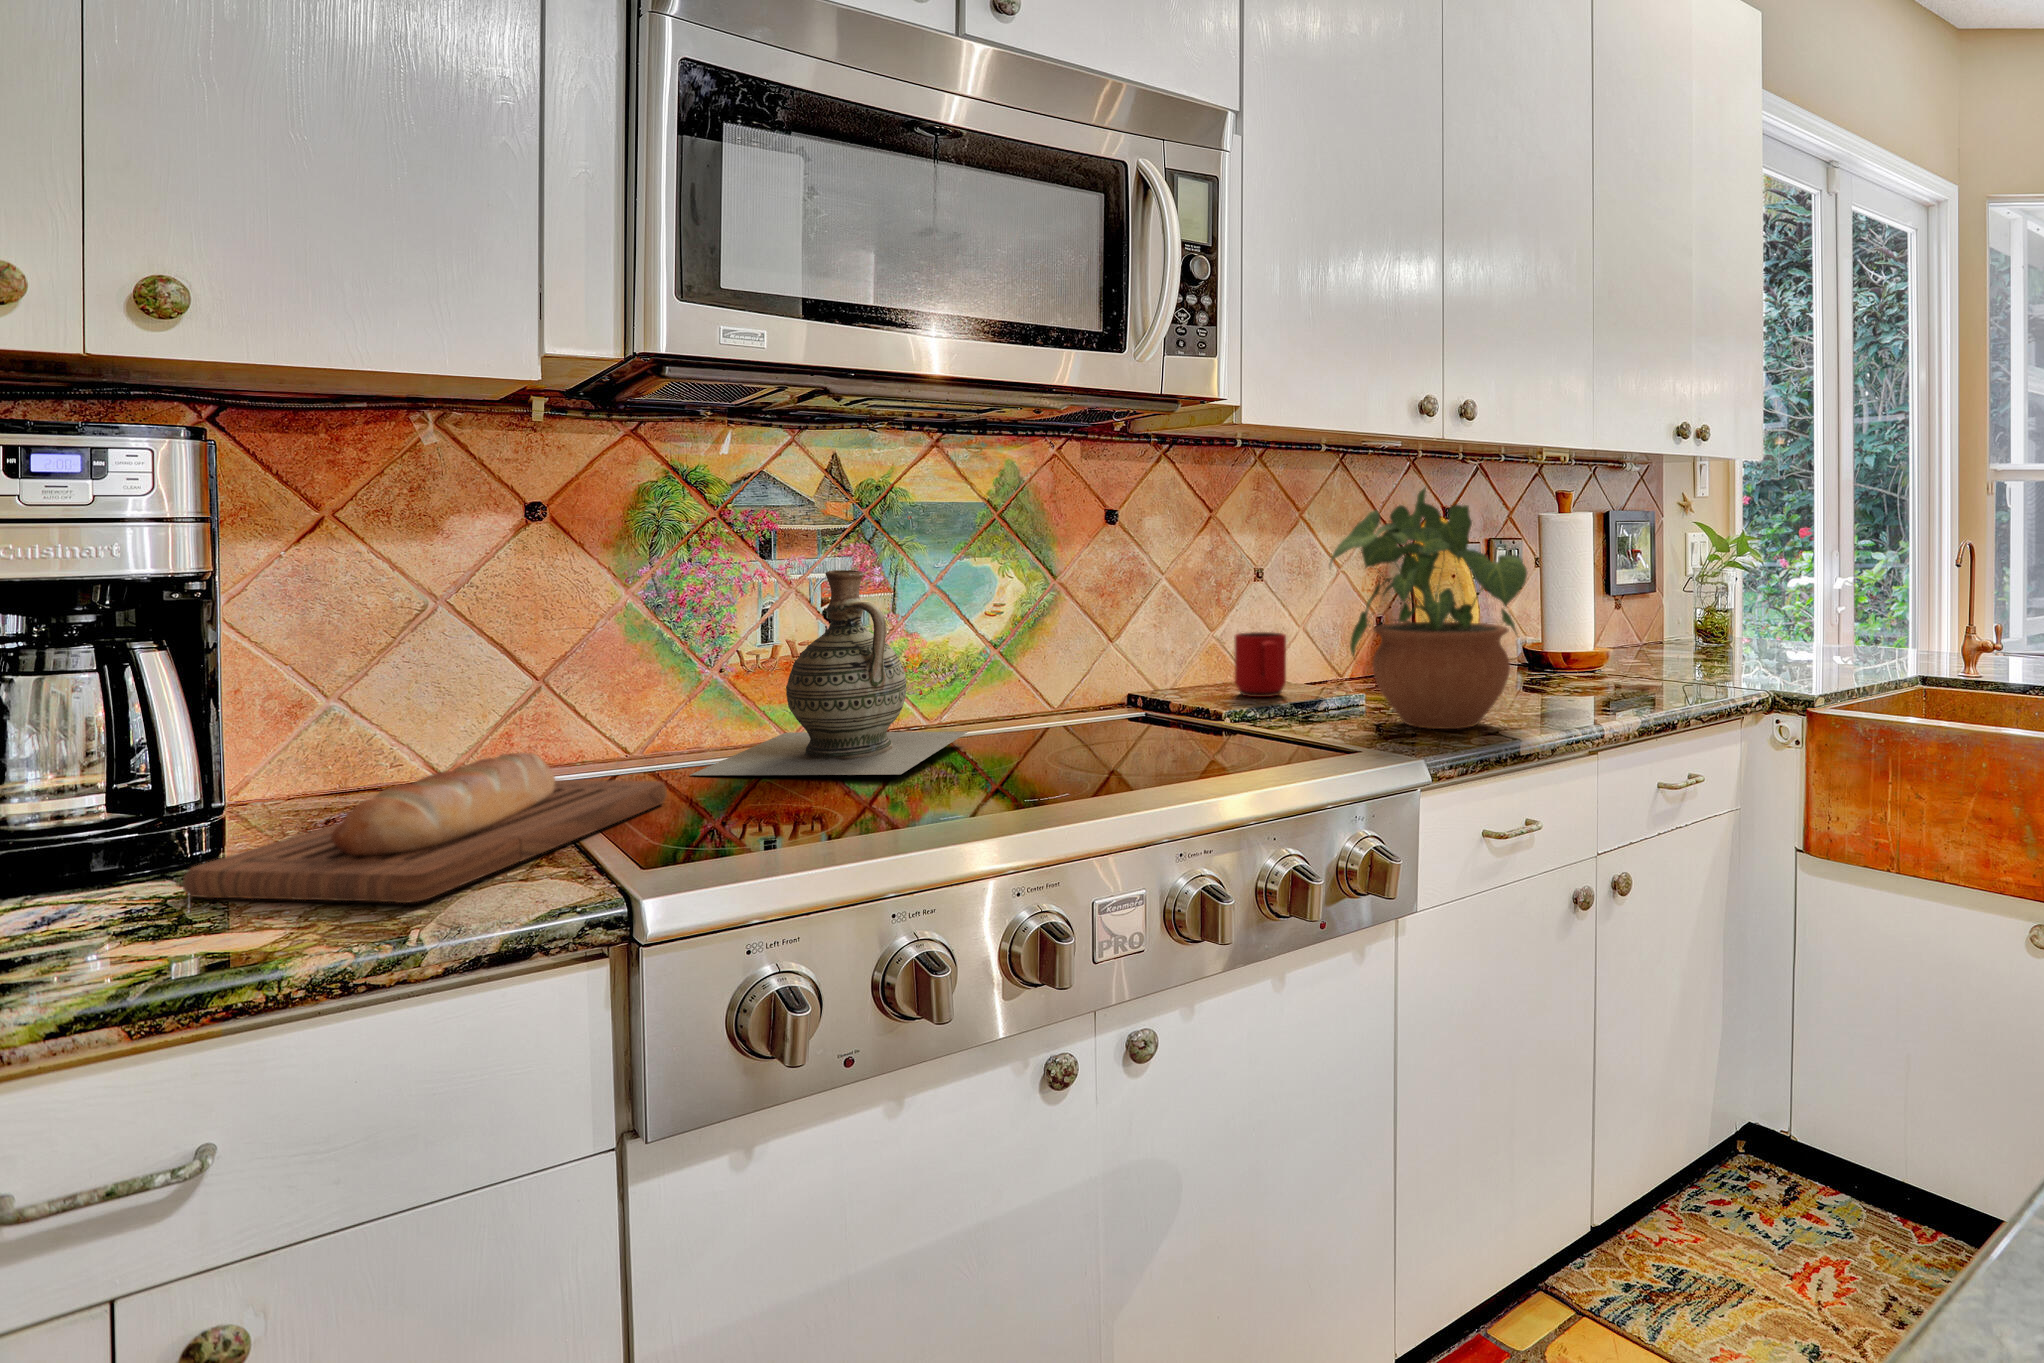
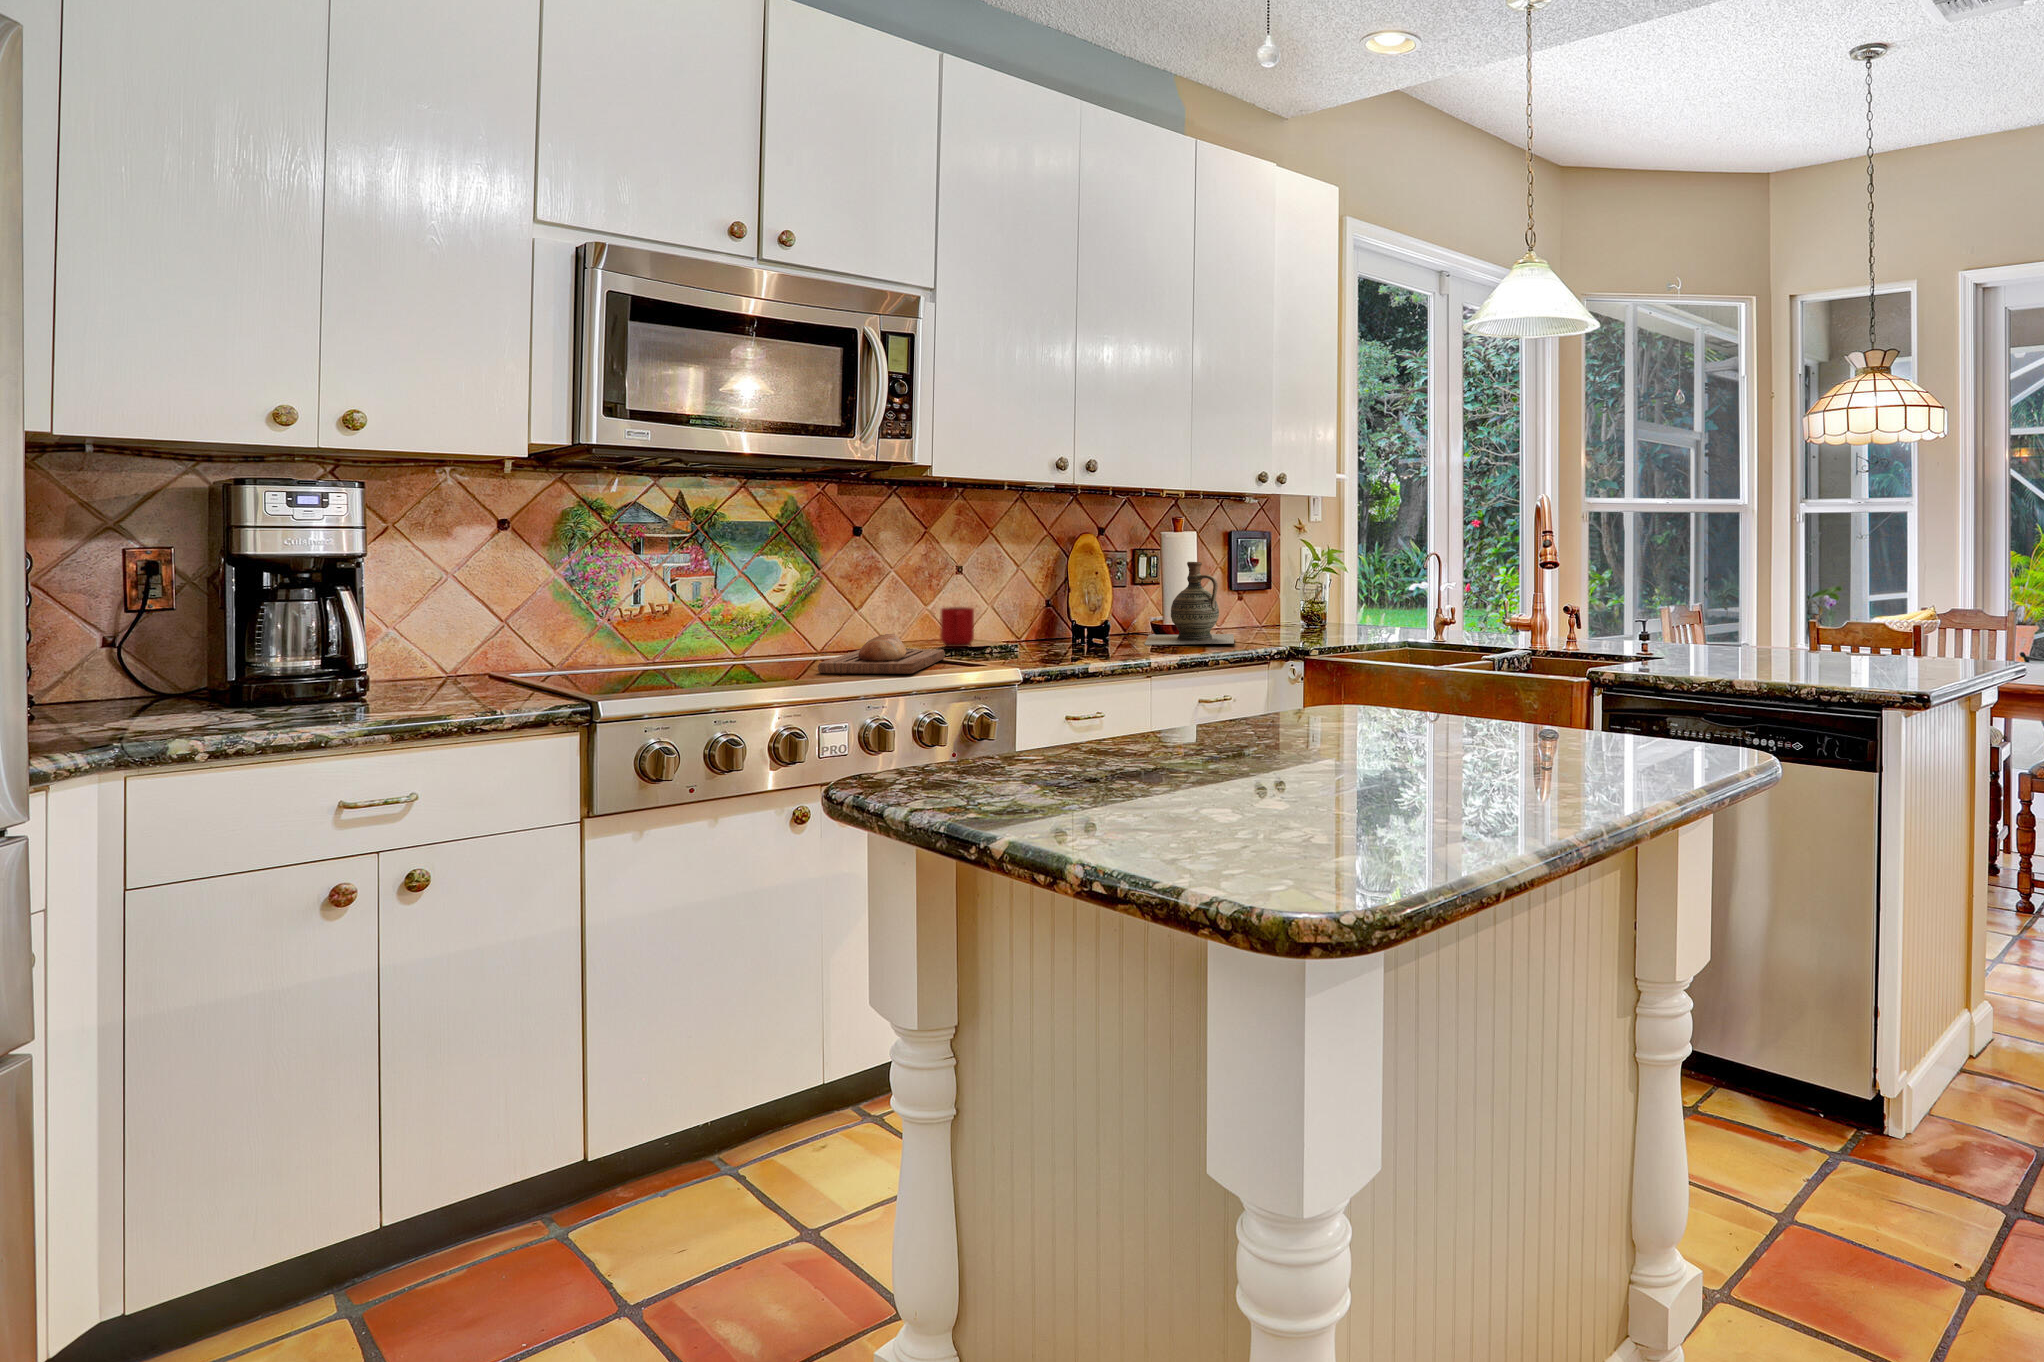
potted plant: present [1329,488,1527,729] -> none [988,515,1103,660]
ceramic jug: present [690,570,968,775] -> present [1145,562,1234,645]
bread loaf: present [183,753,667,903] -> present [818,634,945,674]

